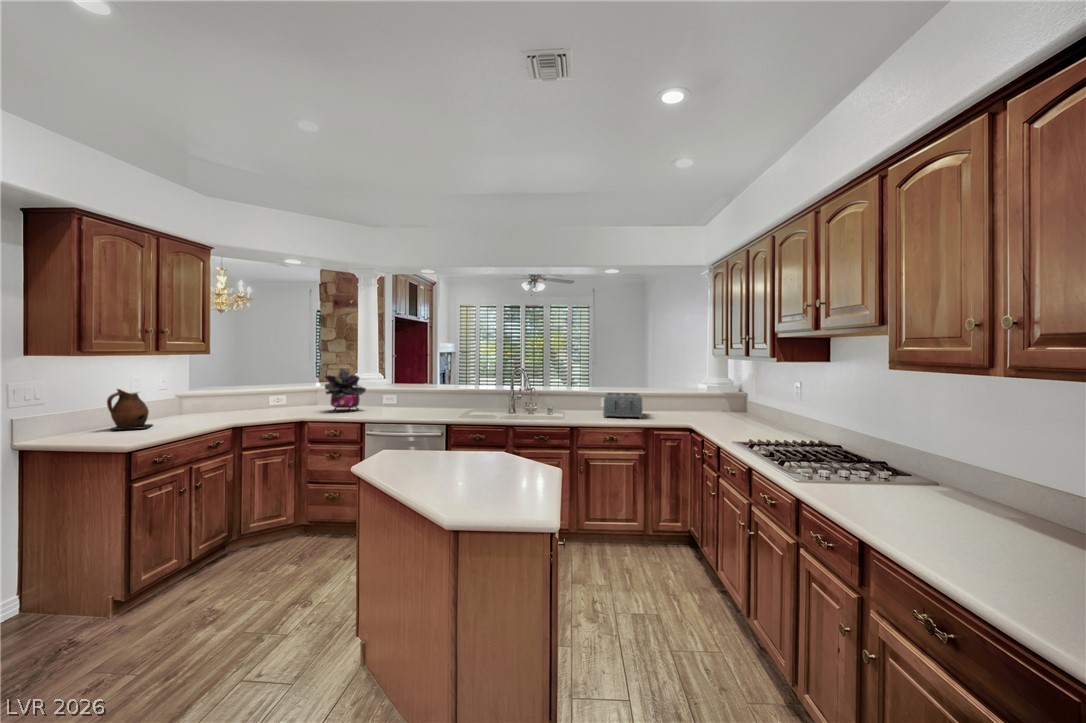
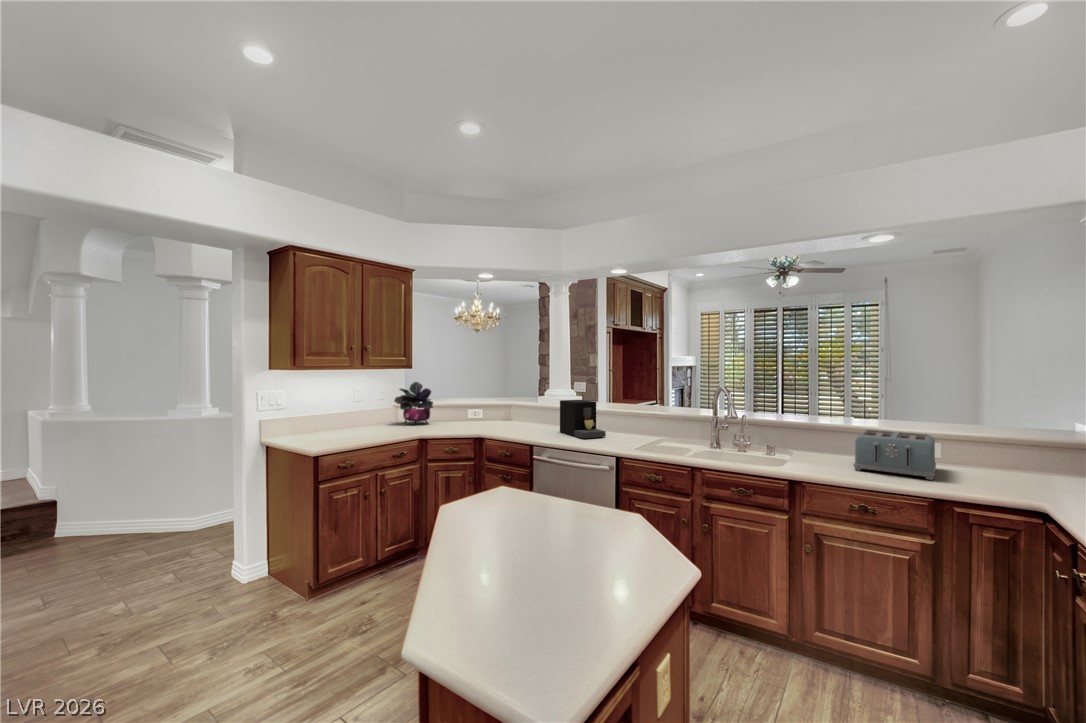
potted plant: present [325,368,366,410] -> present [395,382,433,424]
coffee maker: none [380,382,426,414] -> present [560,400,606,438]
ceramic pitcher: present [107,389,152,430] -> none [331,399,367,435]

